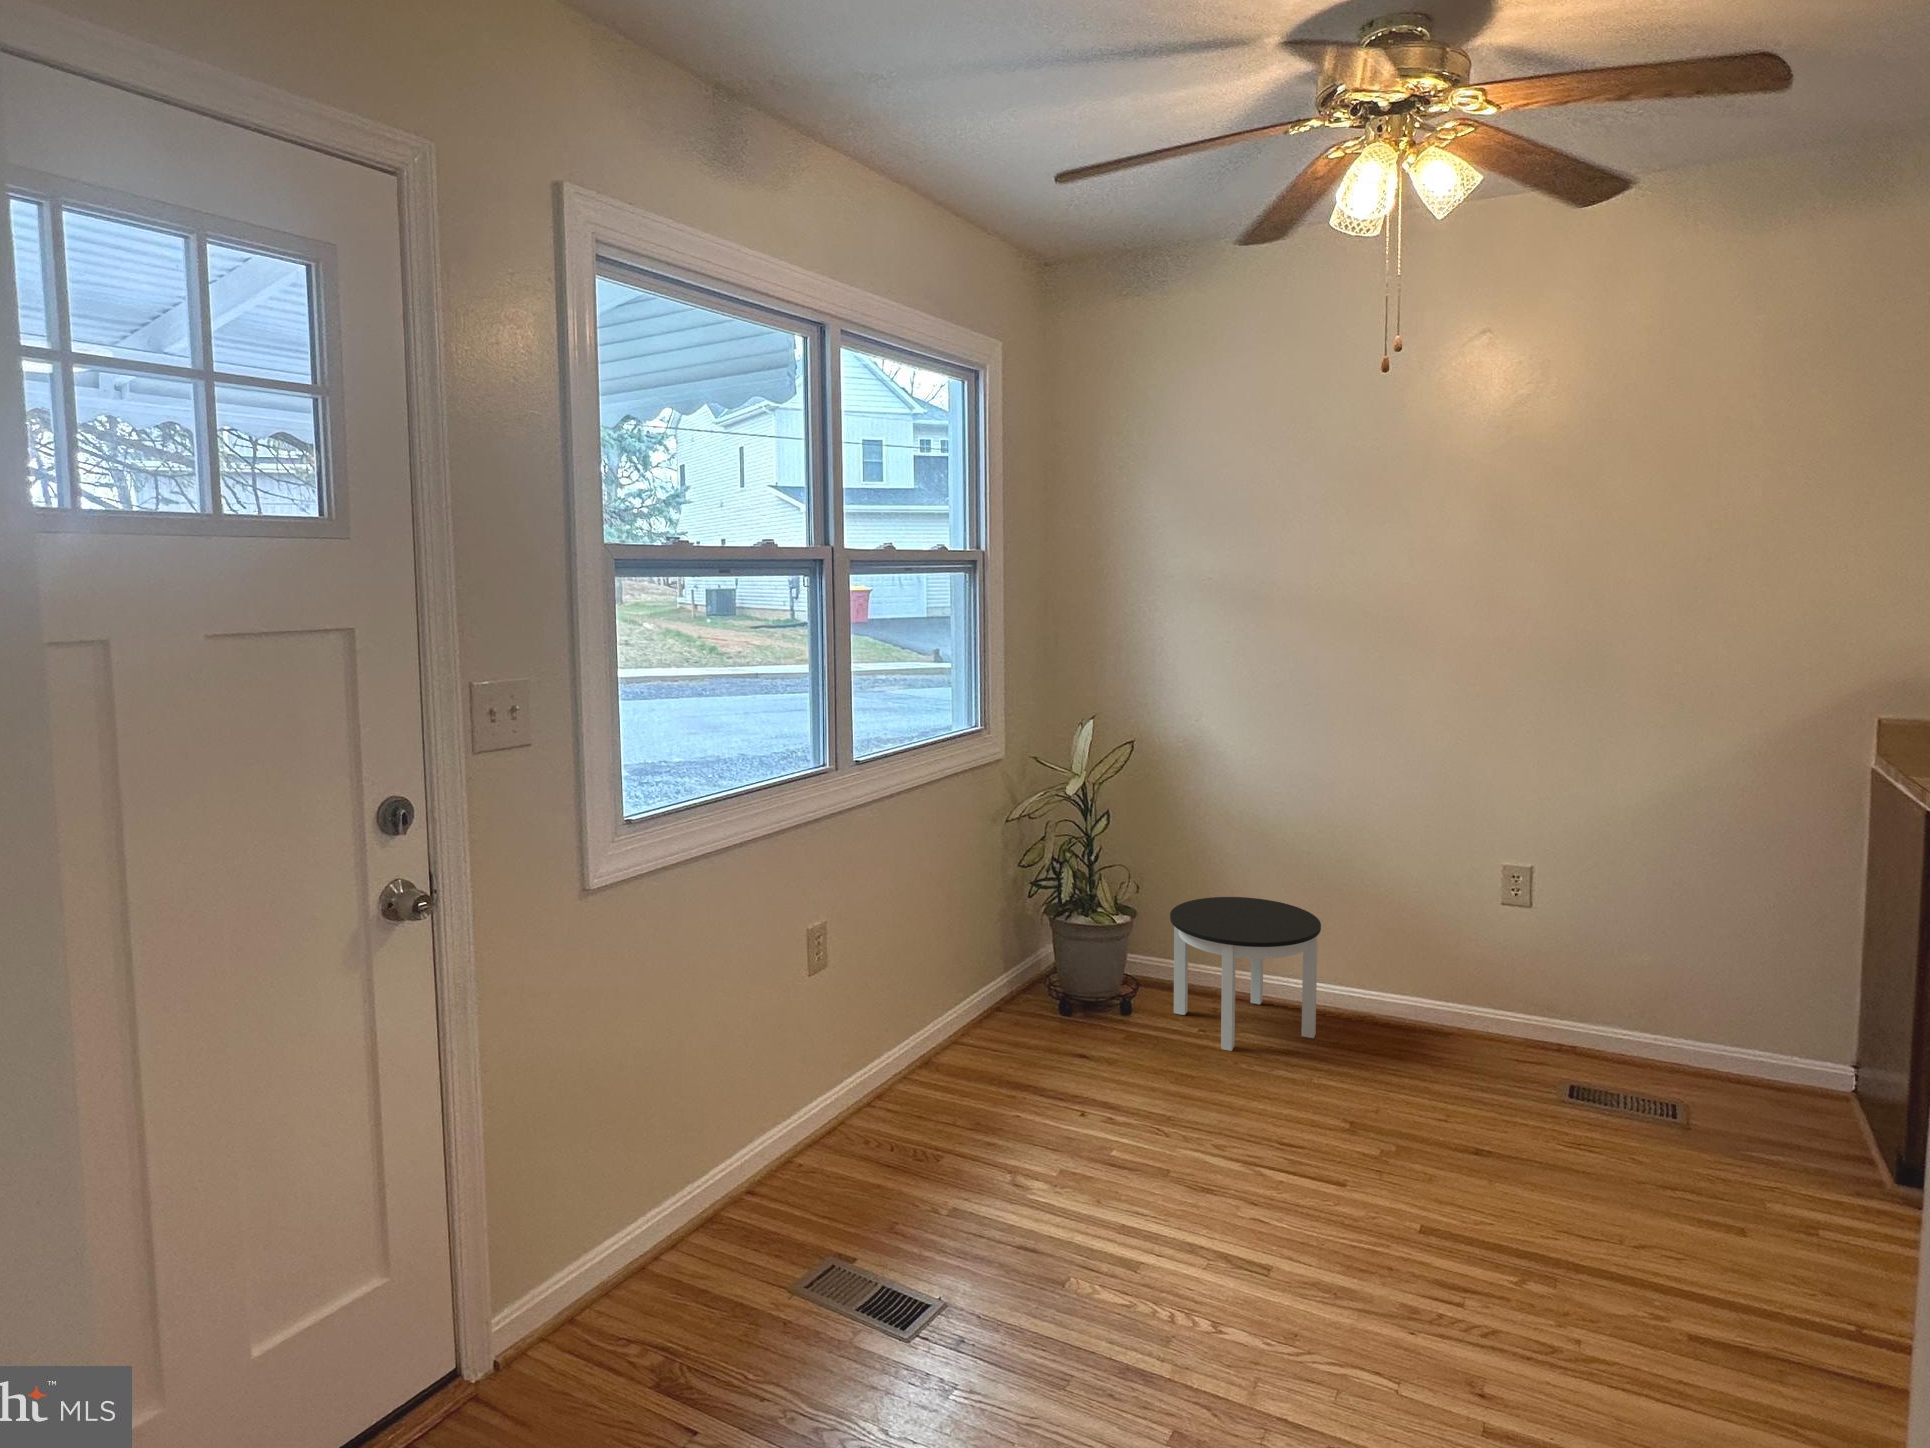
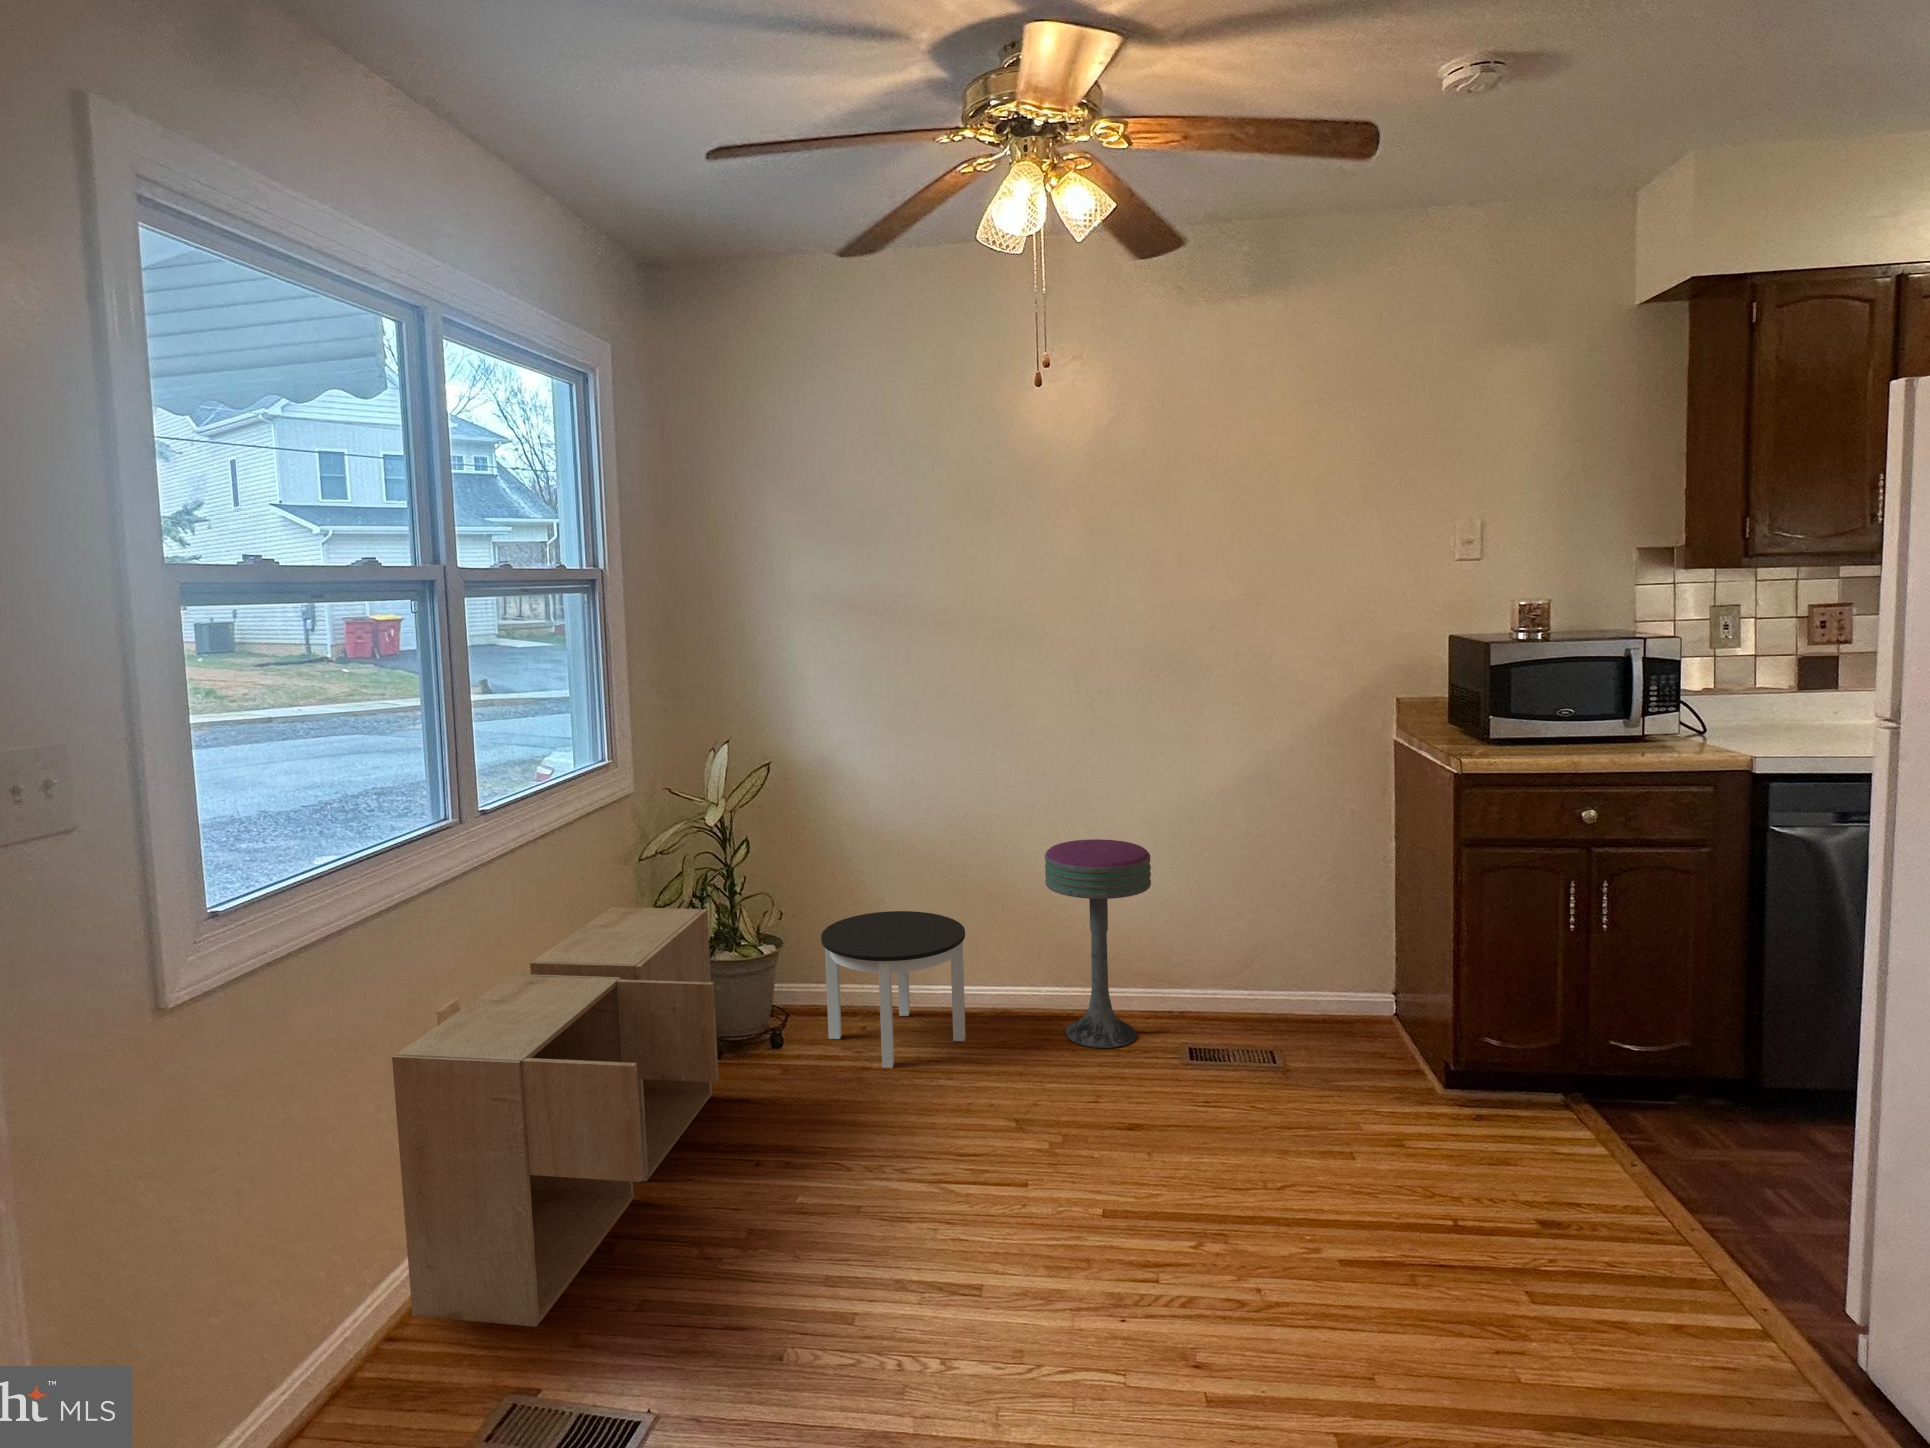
bar stool: none [1414,847,1540,1073] -> present [1045,839,1151,1048]
storage cabinet: none [767,860,1055,1206] -> present [392,907,719,1327]

